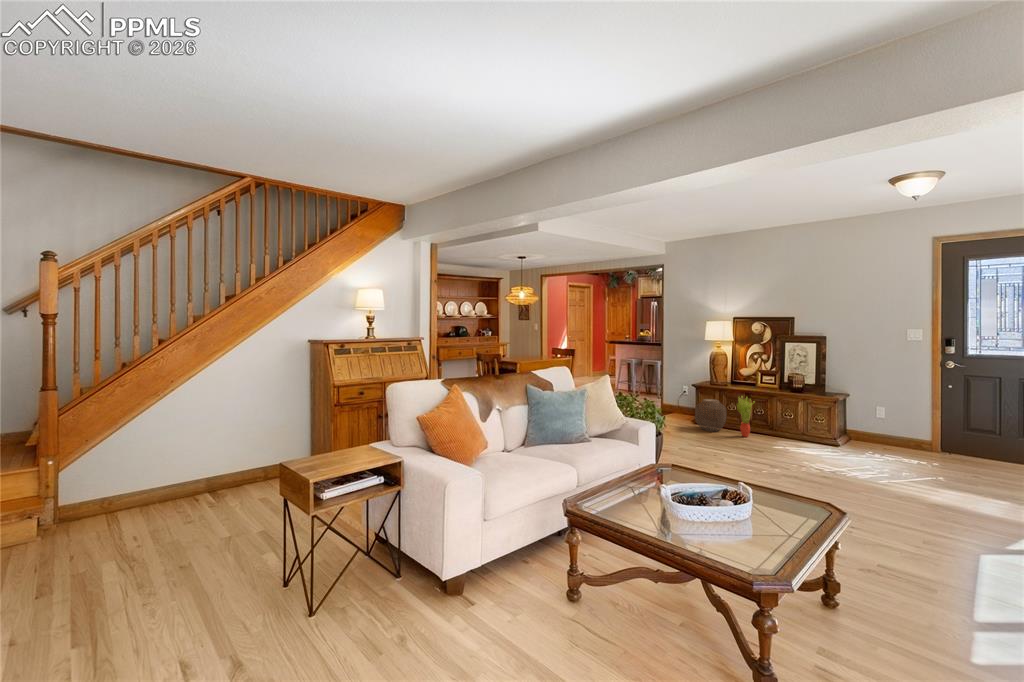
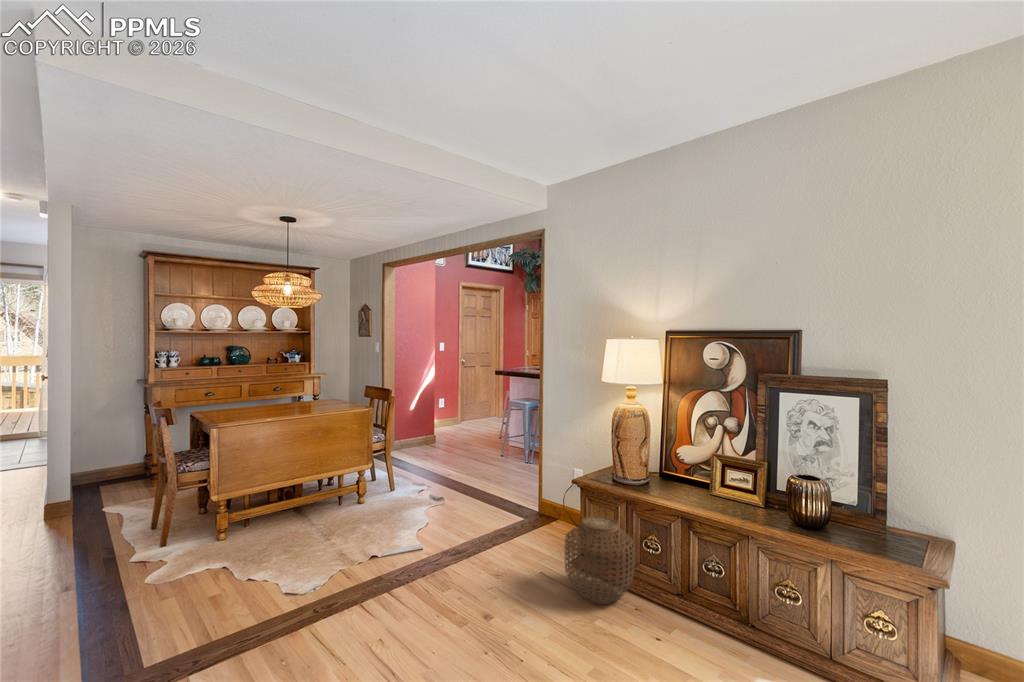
potted plant: present [738,396,752,437] -> none [646,528,696,642]

